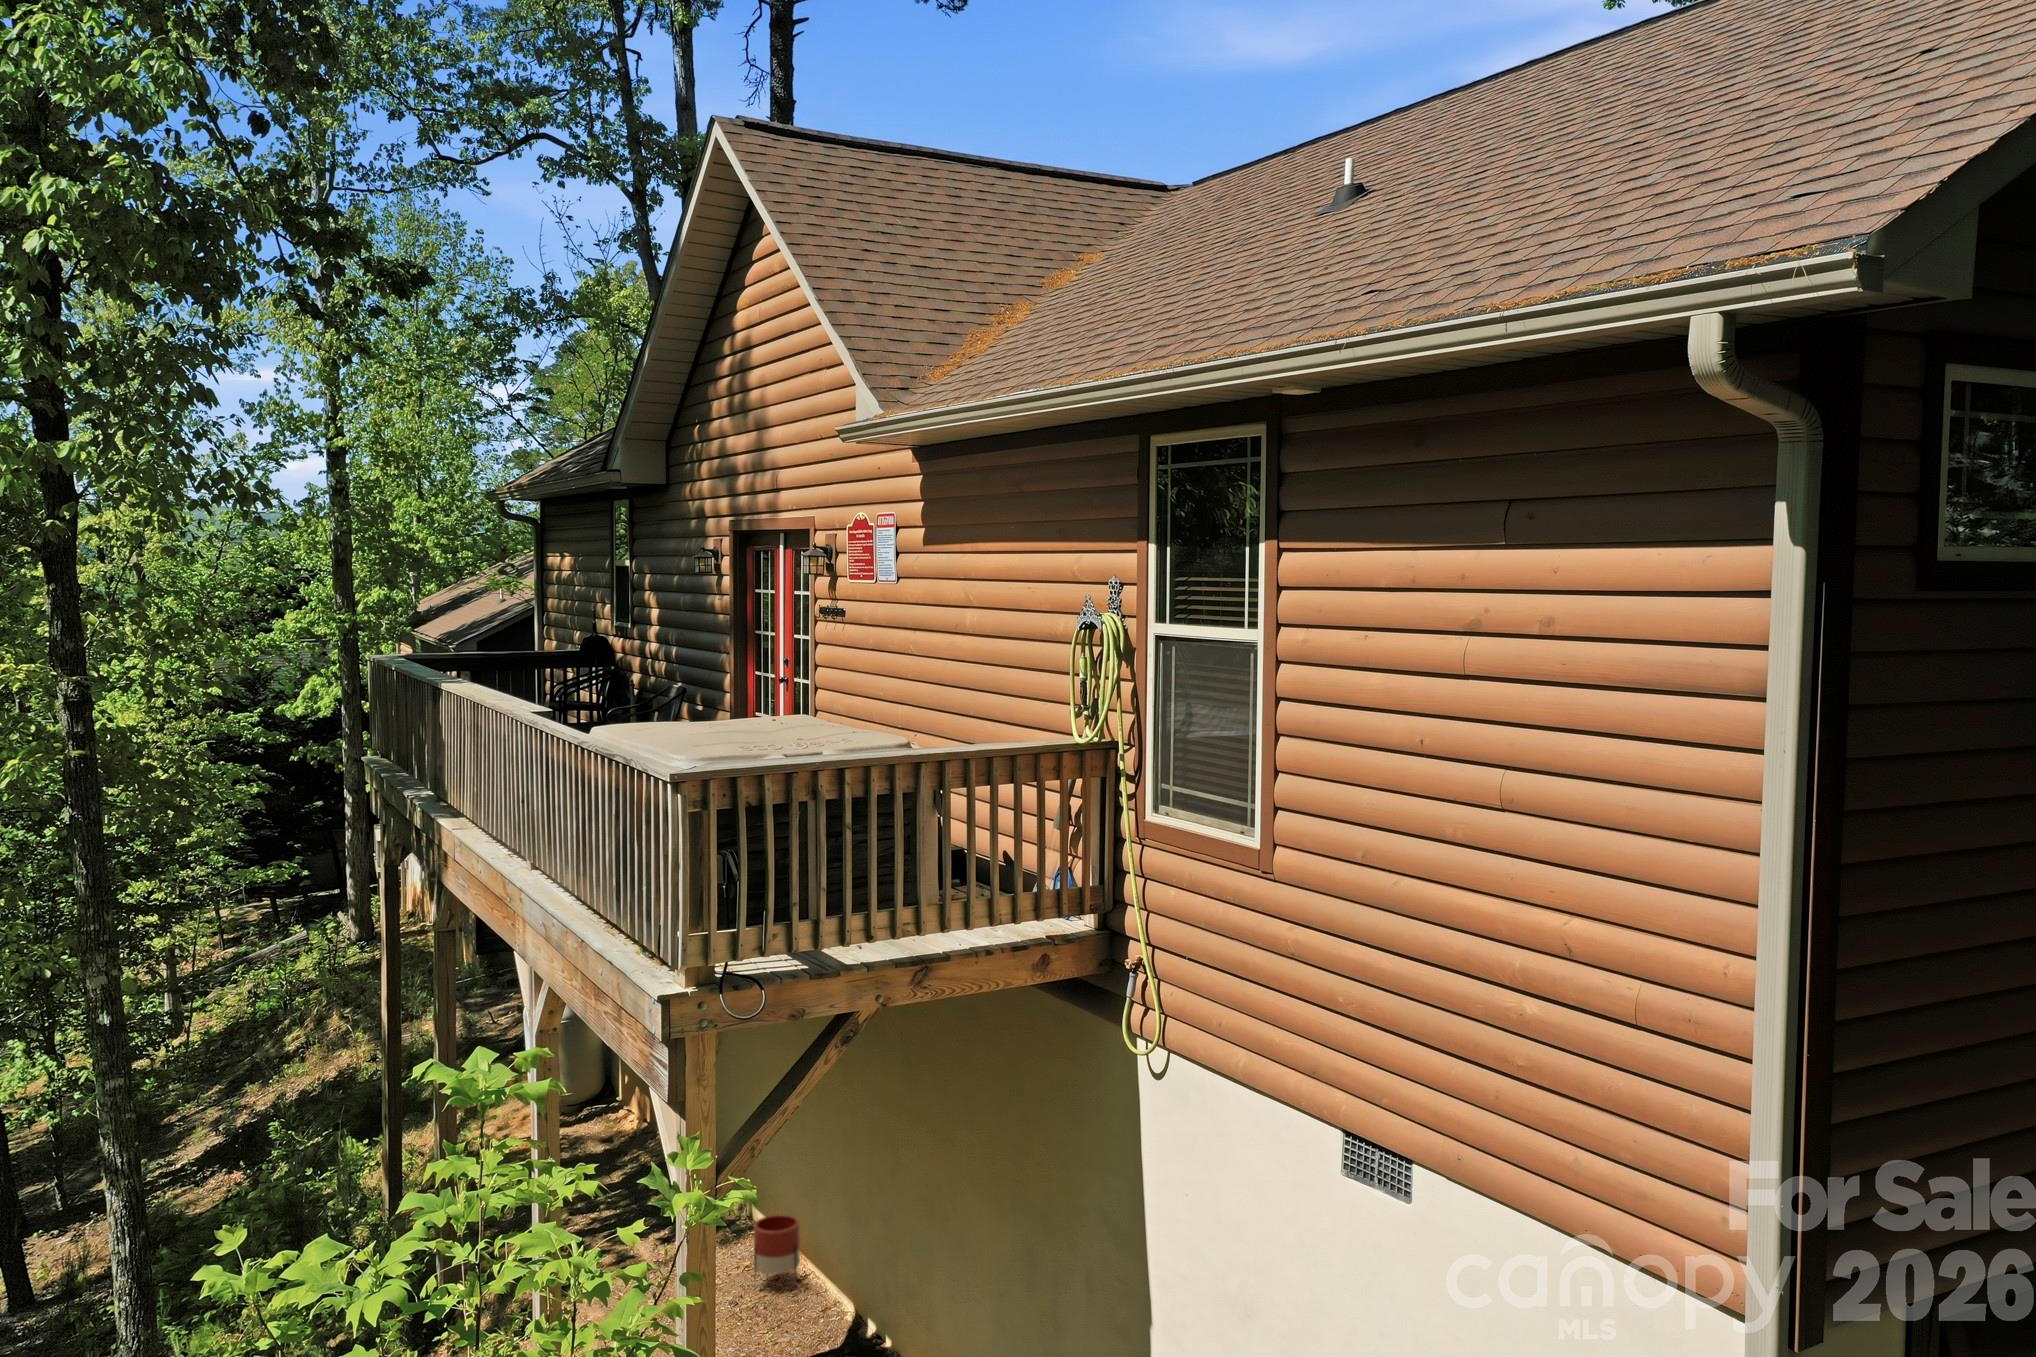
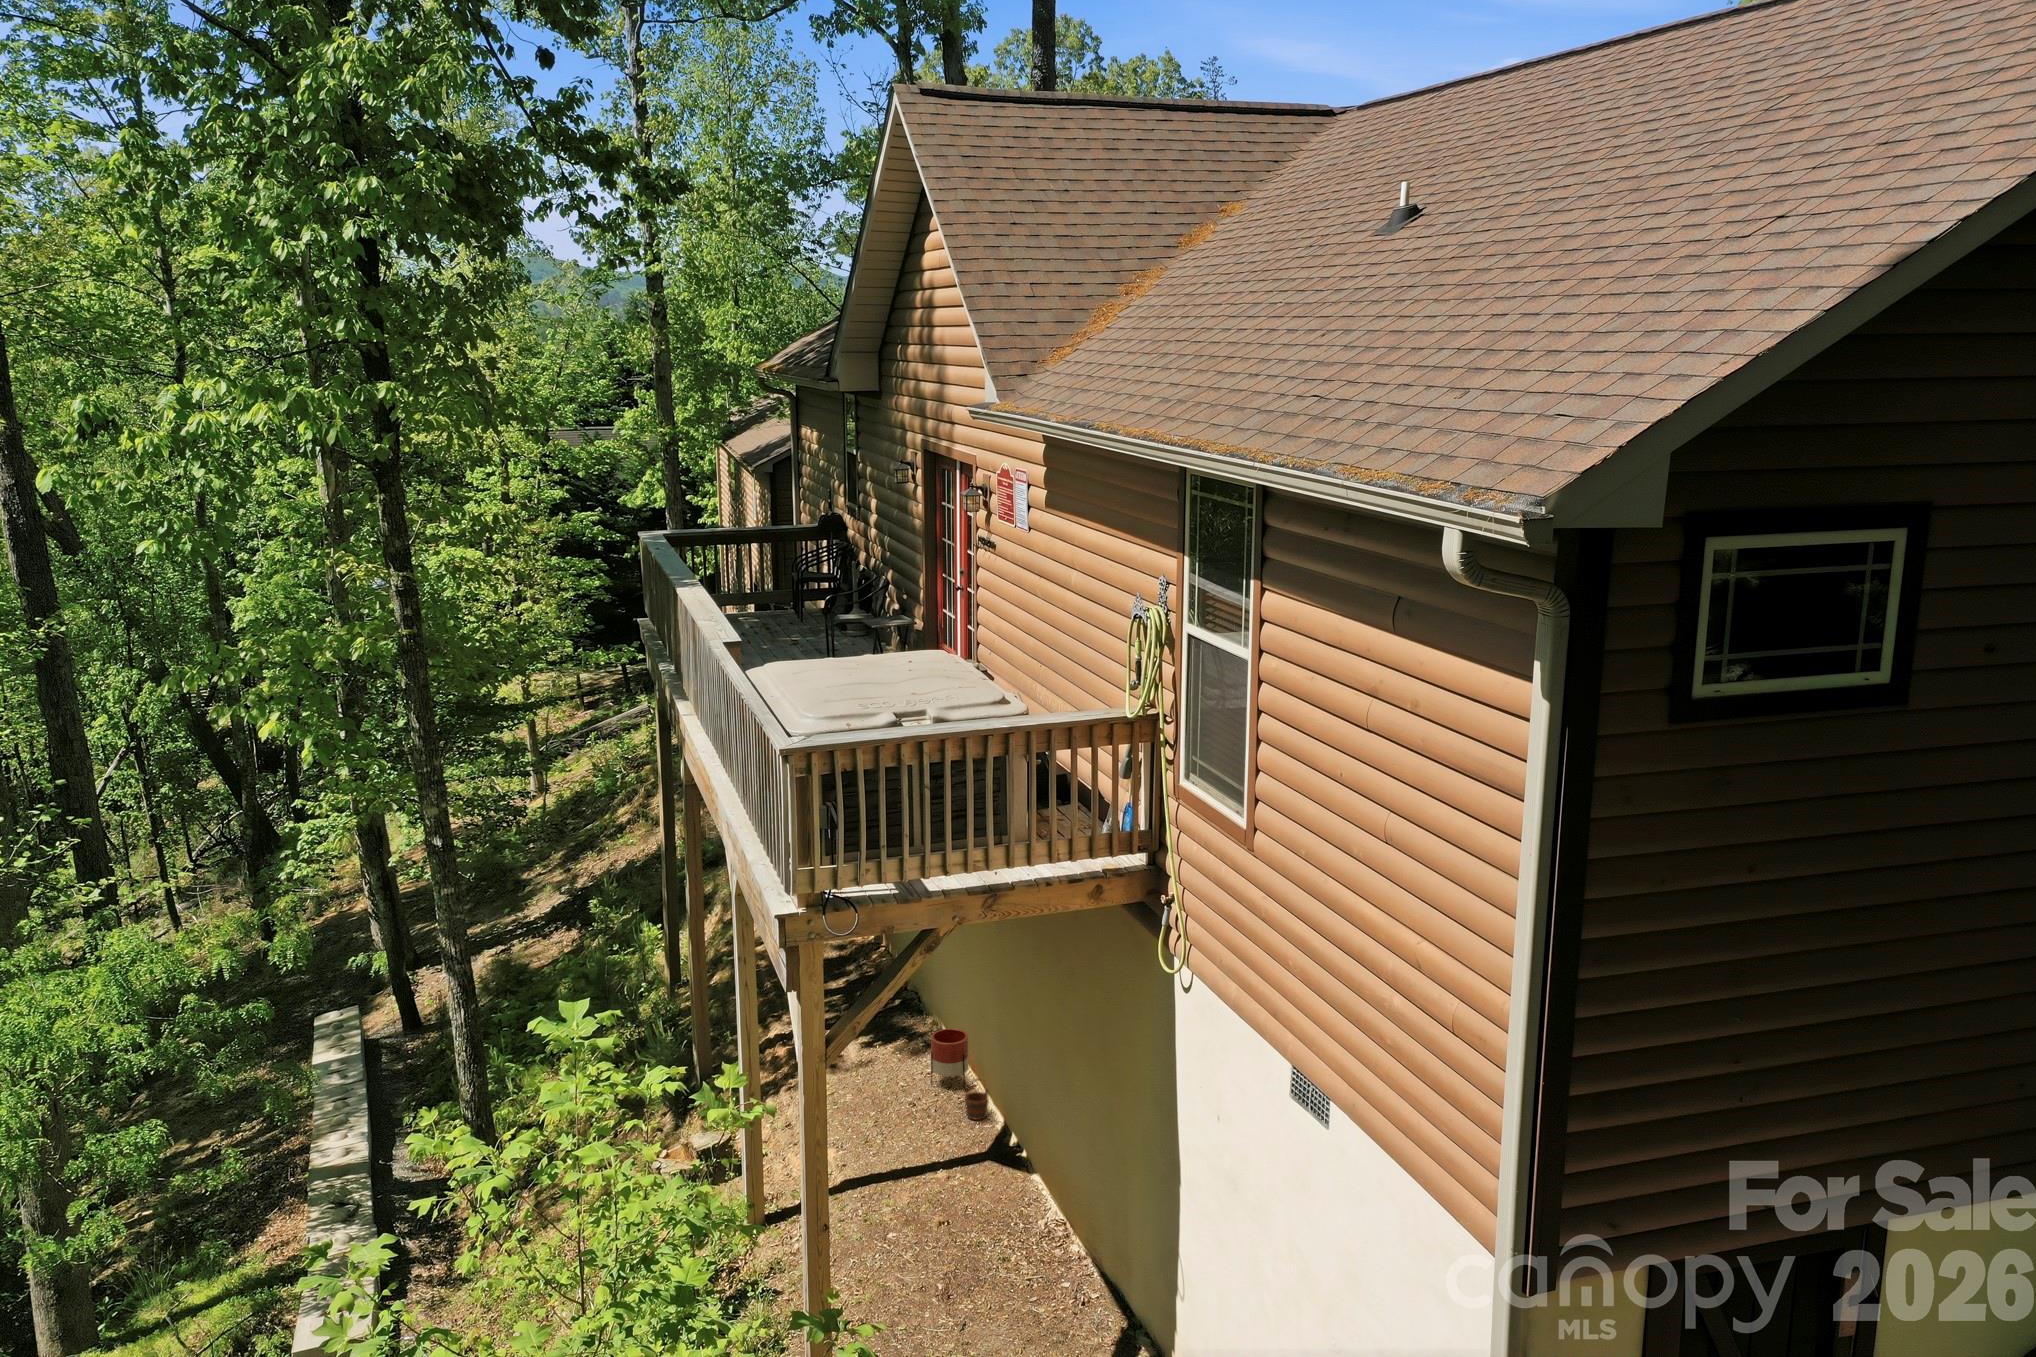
wooden bucket: none [804,1268,834,1323] -> present [965,1078,989,1120]

